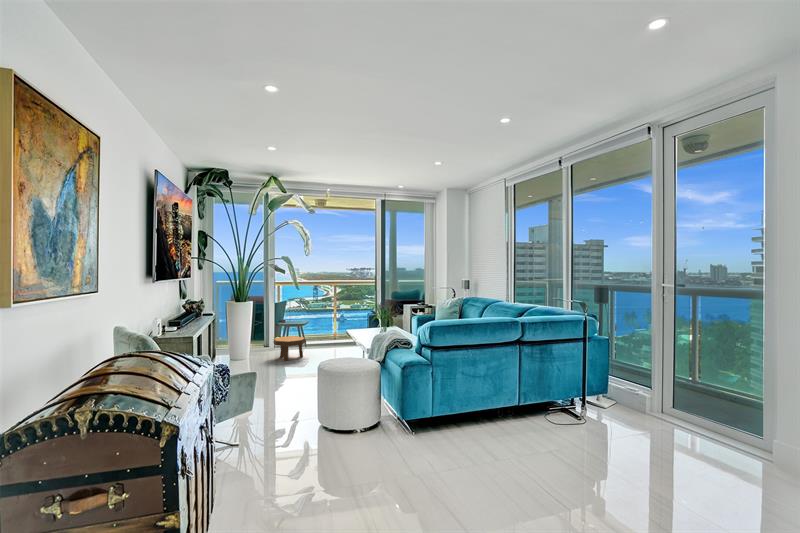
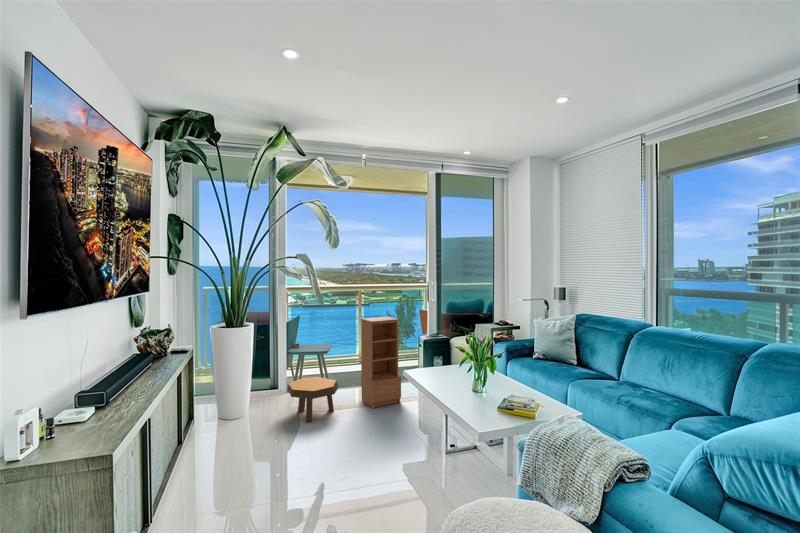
bookcase: none [323,298,348,356] -> present [361,317,401,408]

